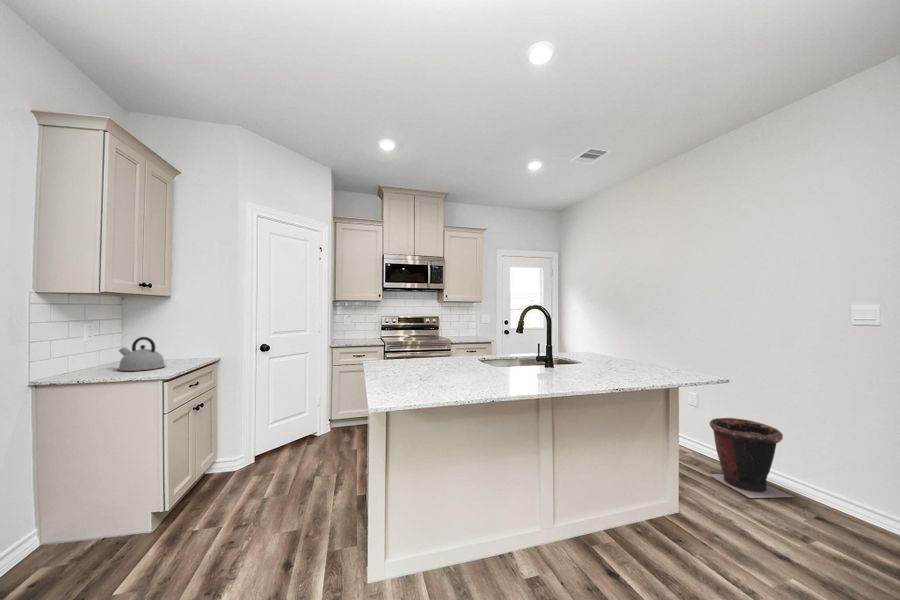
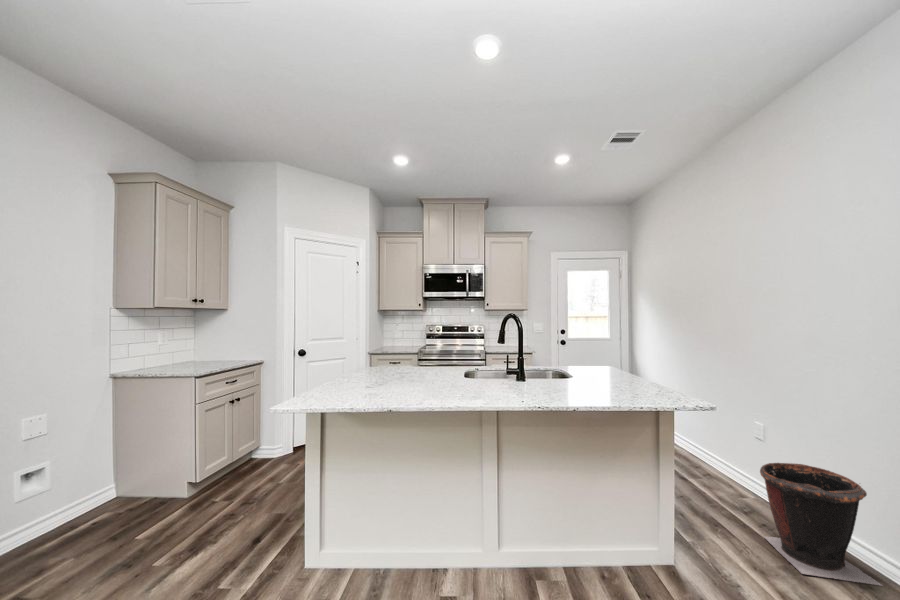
kettle: present [118,337,165,371] -> none [177,342,212,368]

